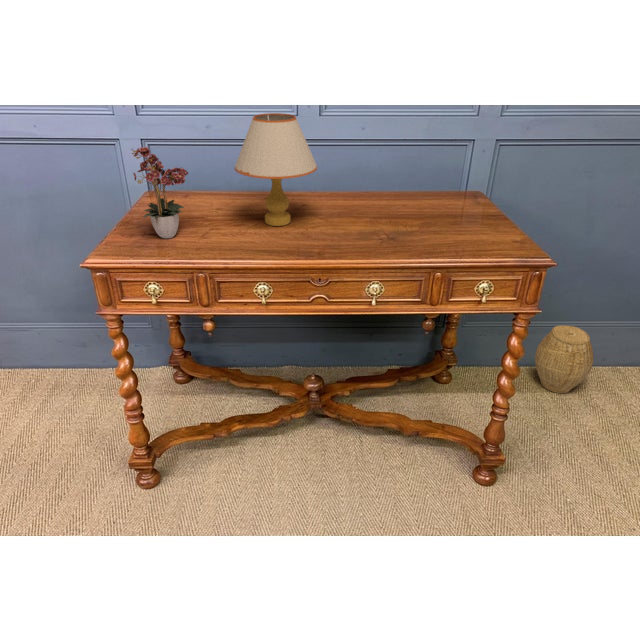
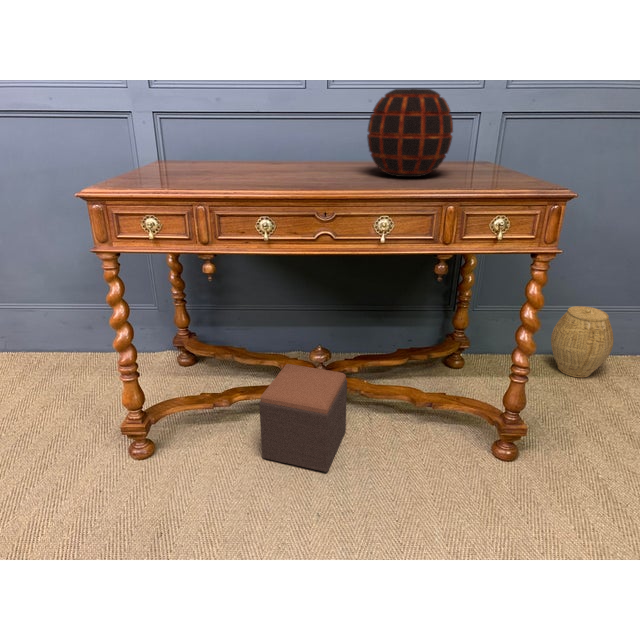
table lamp: present [234,113,317,226] -> none [240,56,324,174]
decorative vase: none [360,145,443,232] -> present [367,88,453,177]
flower arrangement: present [132,147,188,238] -> none [132,72,197,179]
footstool: none [258,398,340,502] -> present [259,364,347,472]

